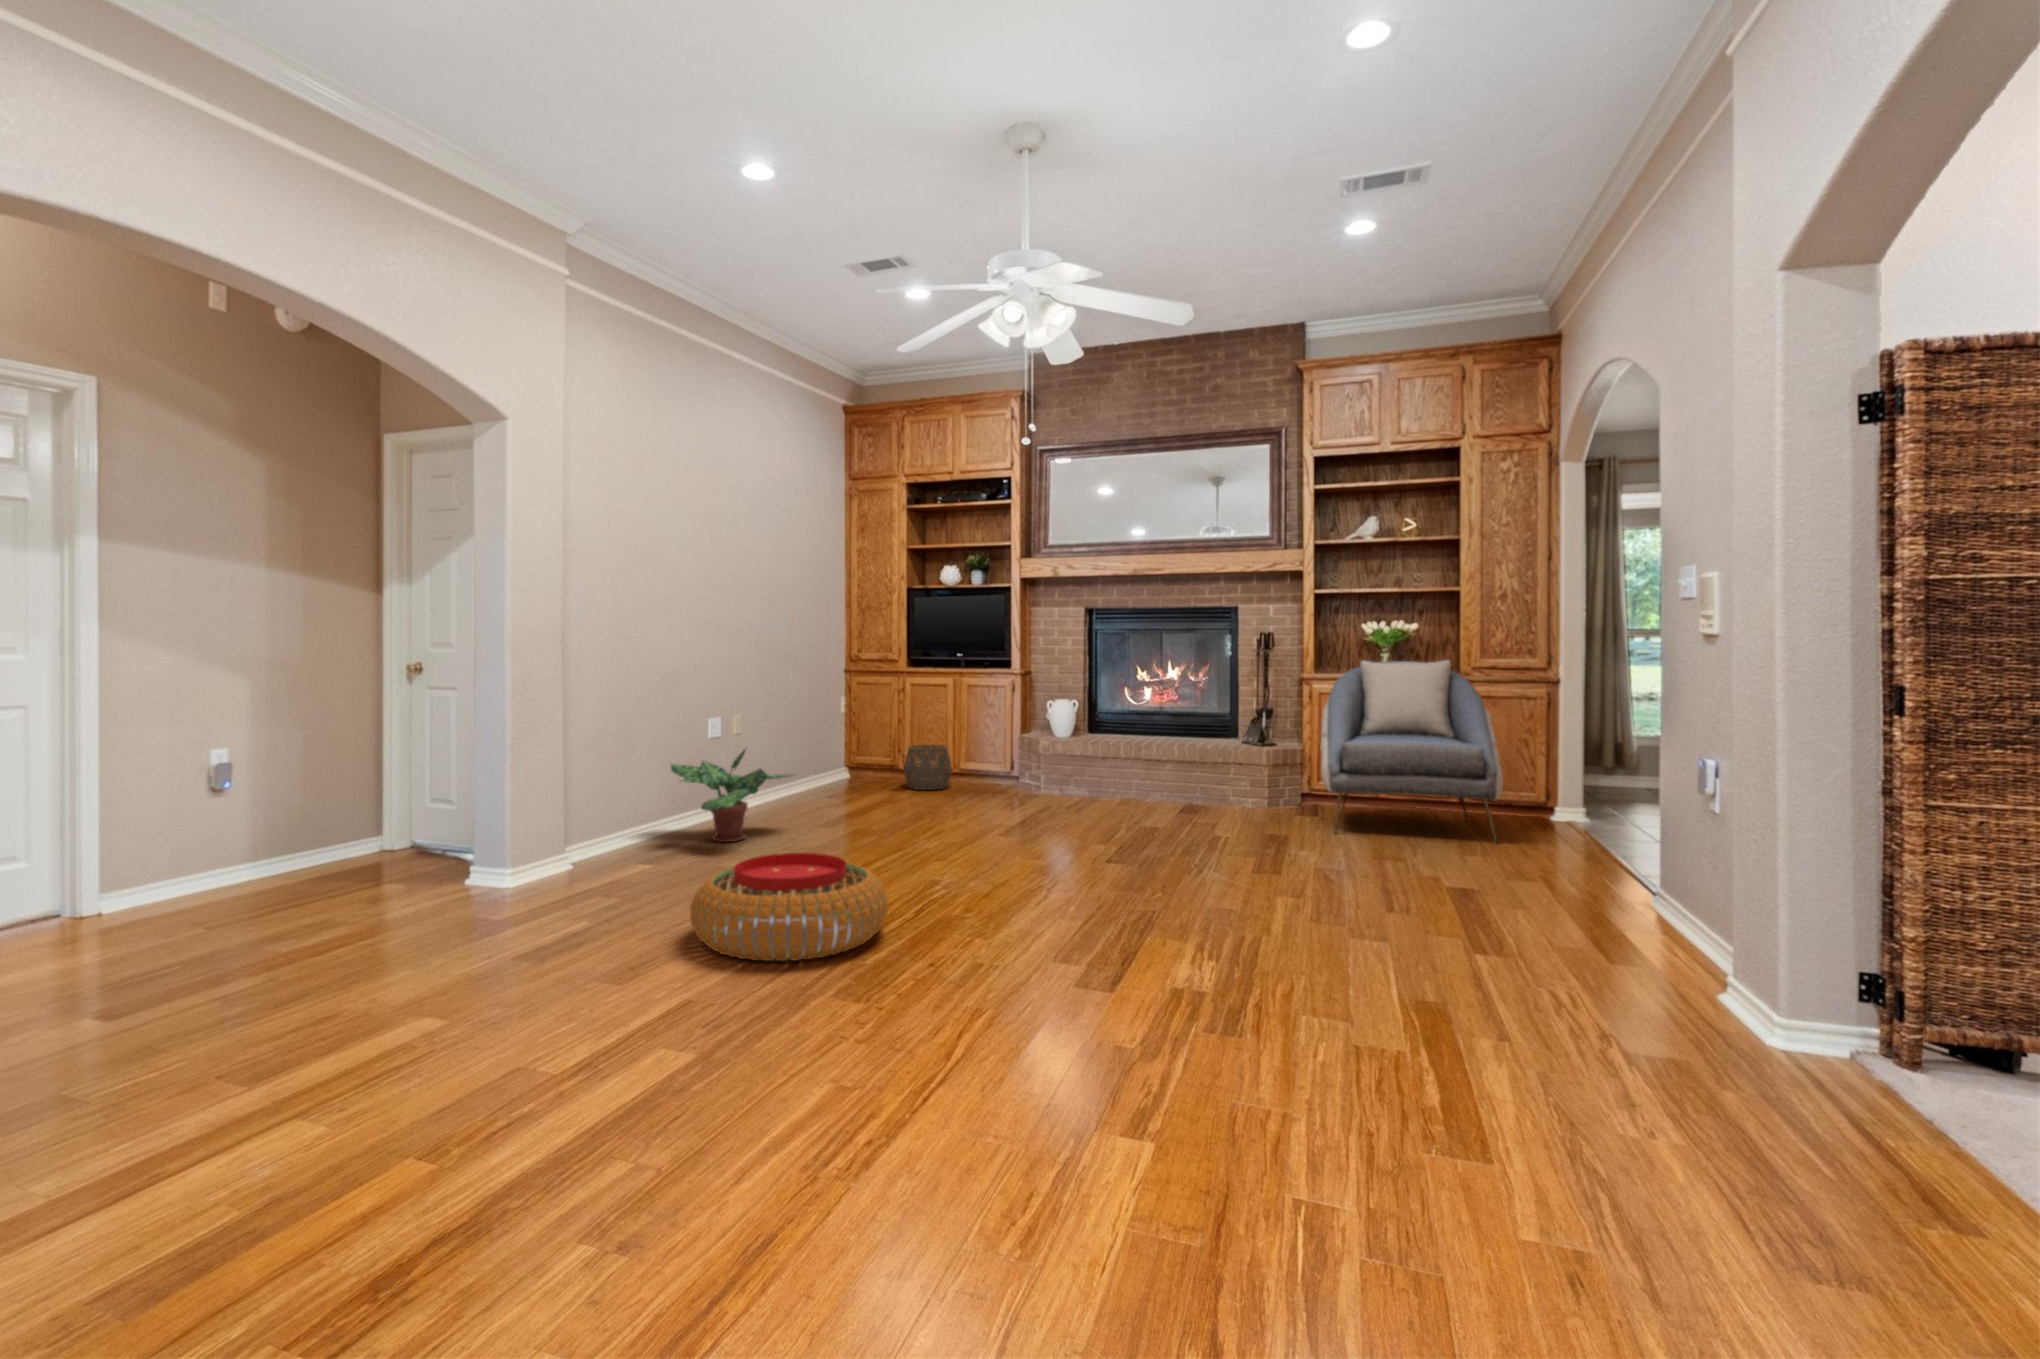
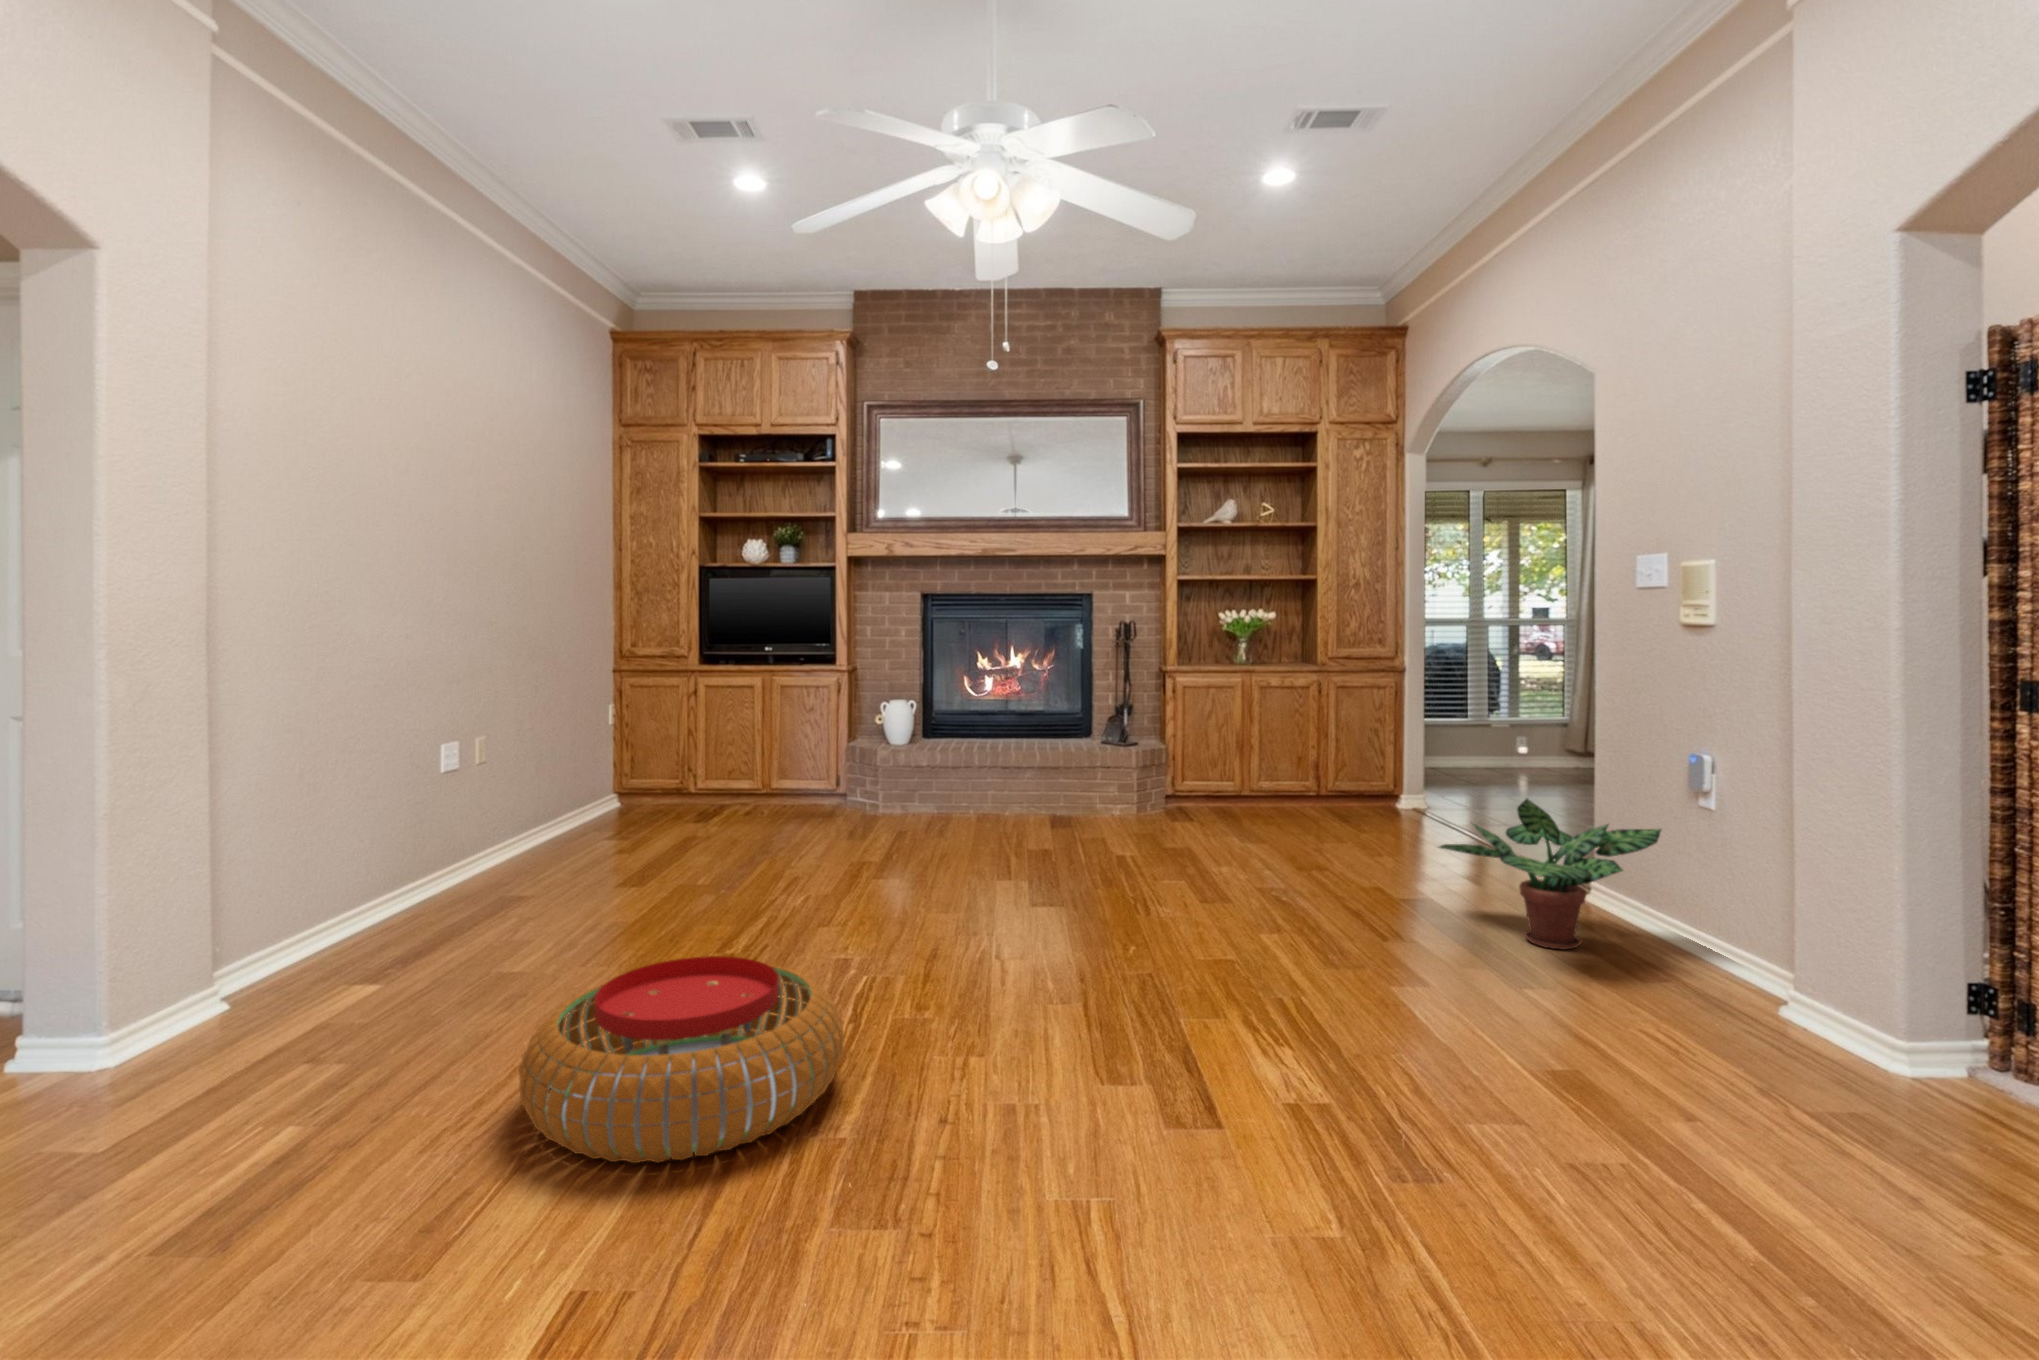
armchair: present [1320,660,1503,843] -> none [1199,650,1388,840]
woven basket: present [904,744,951,790] -> none [701,759,764,818]
potted plant: present [671,750,793,842] -> present [1439,799,1661,949]

